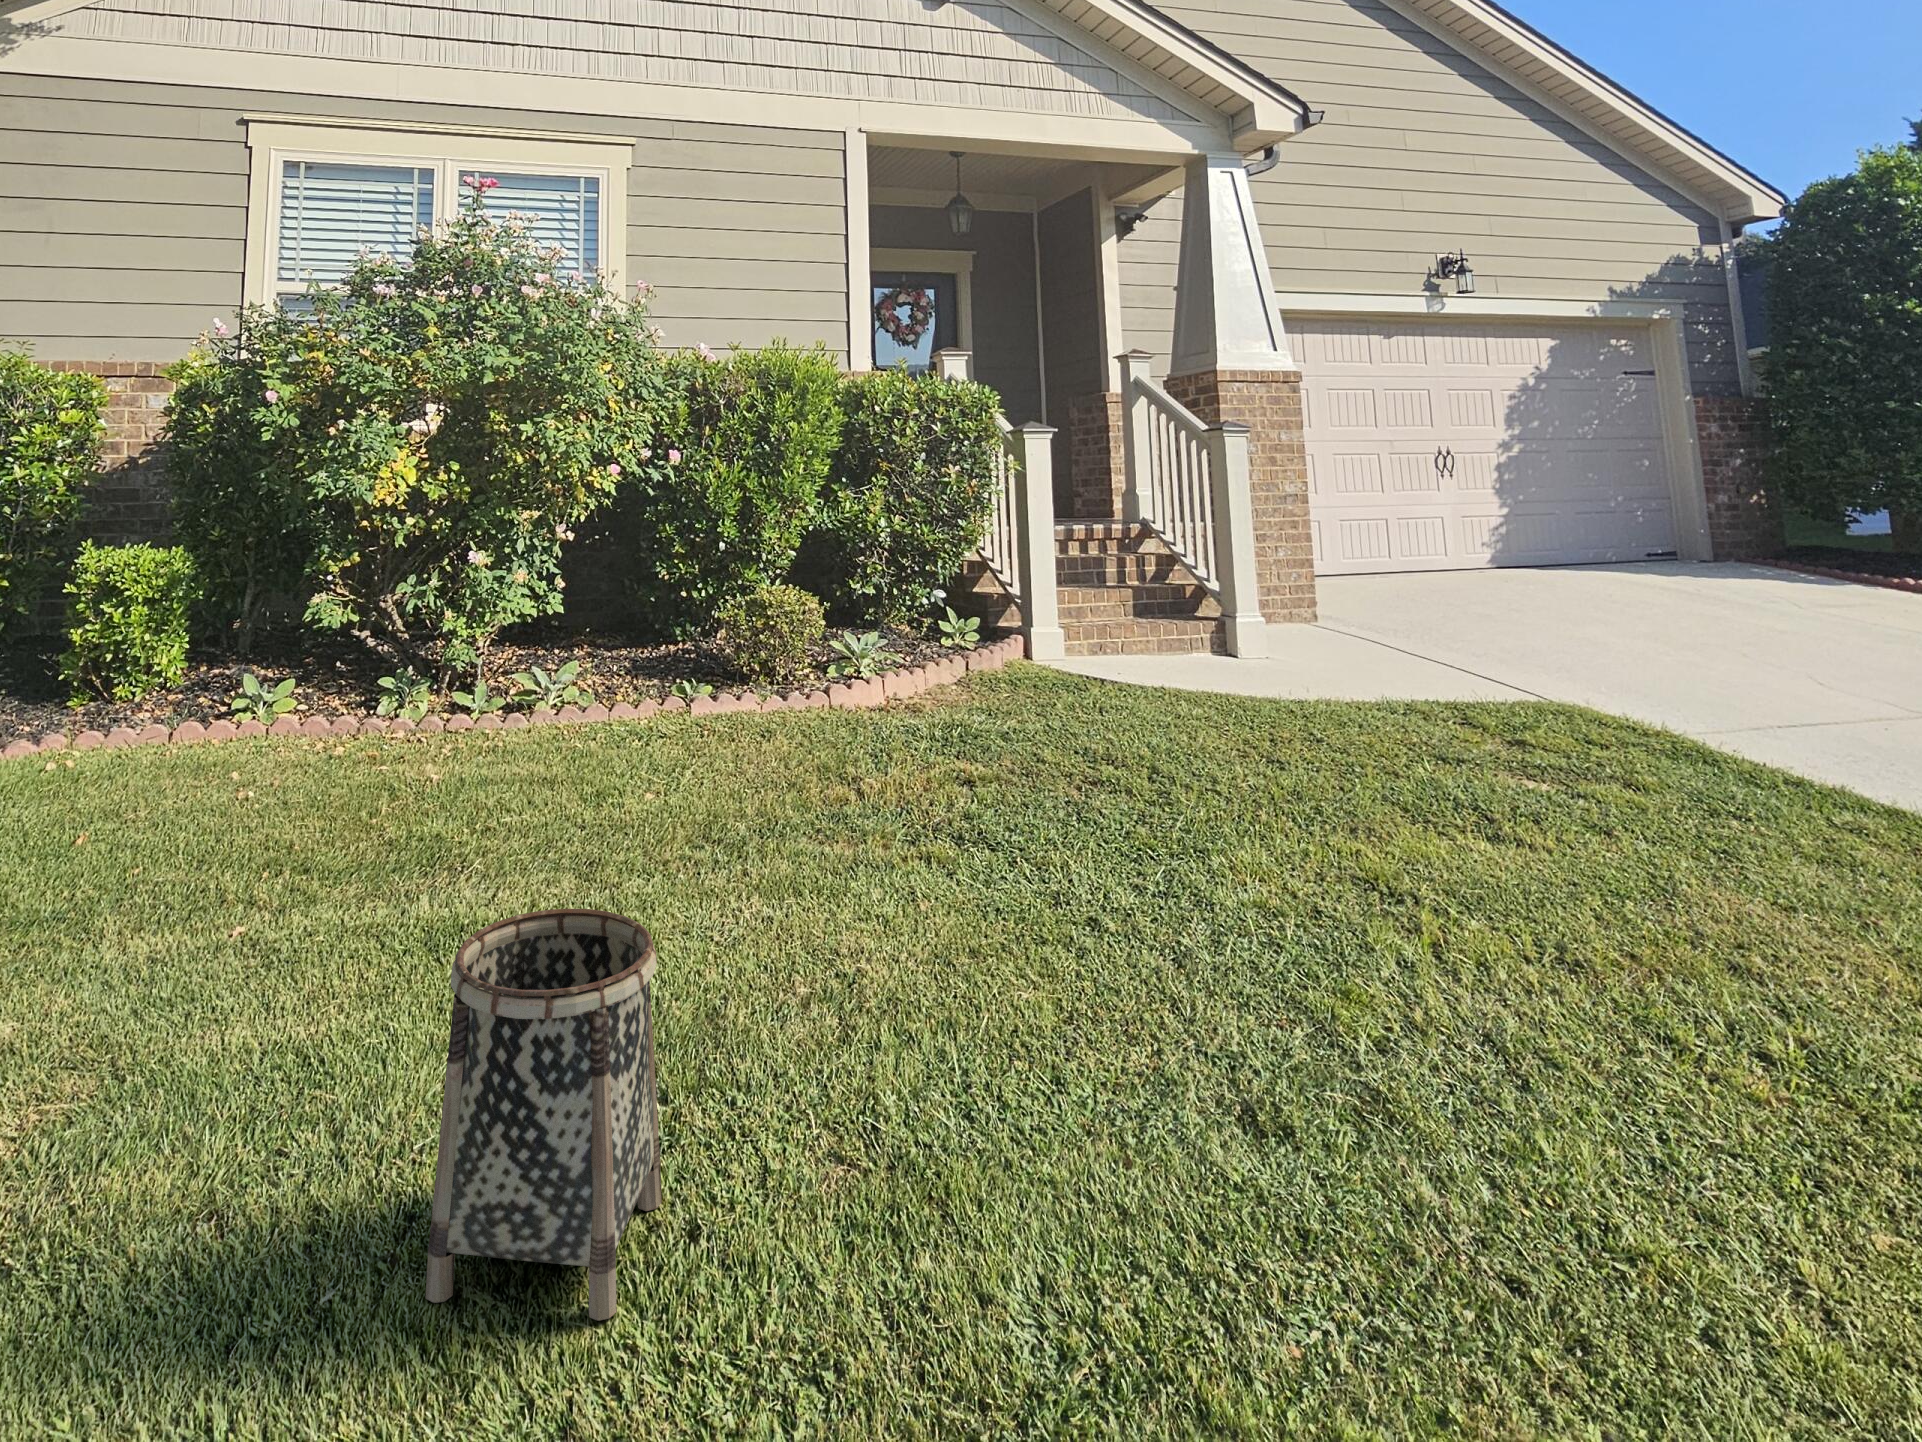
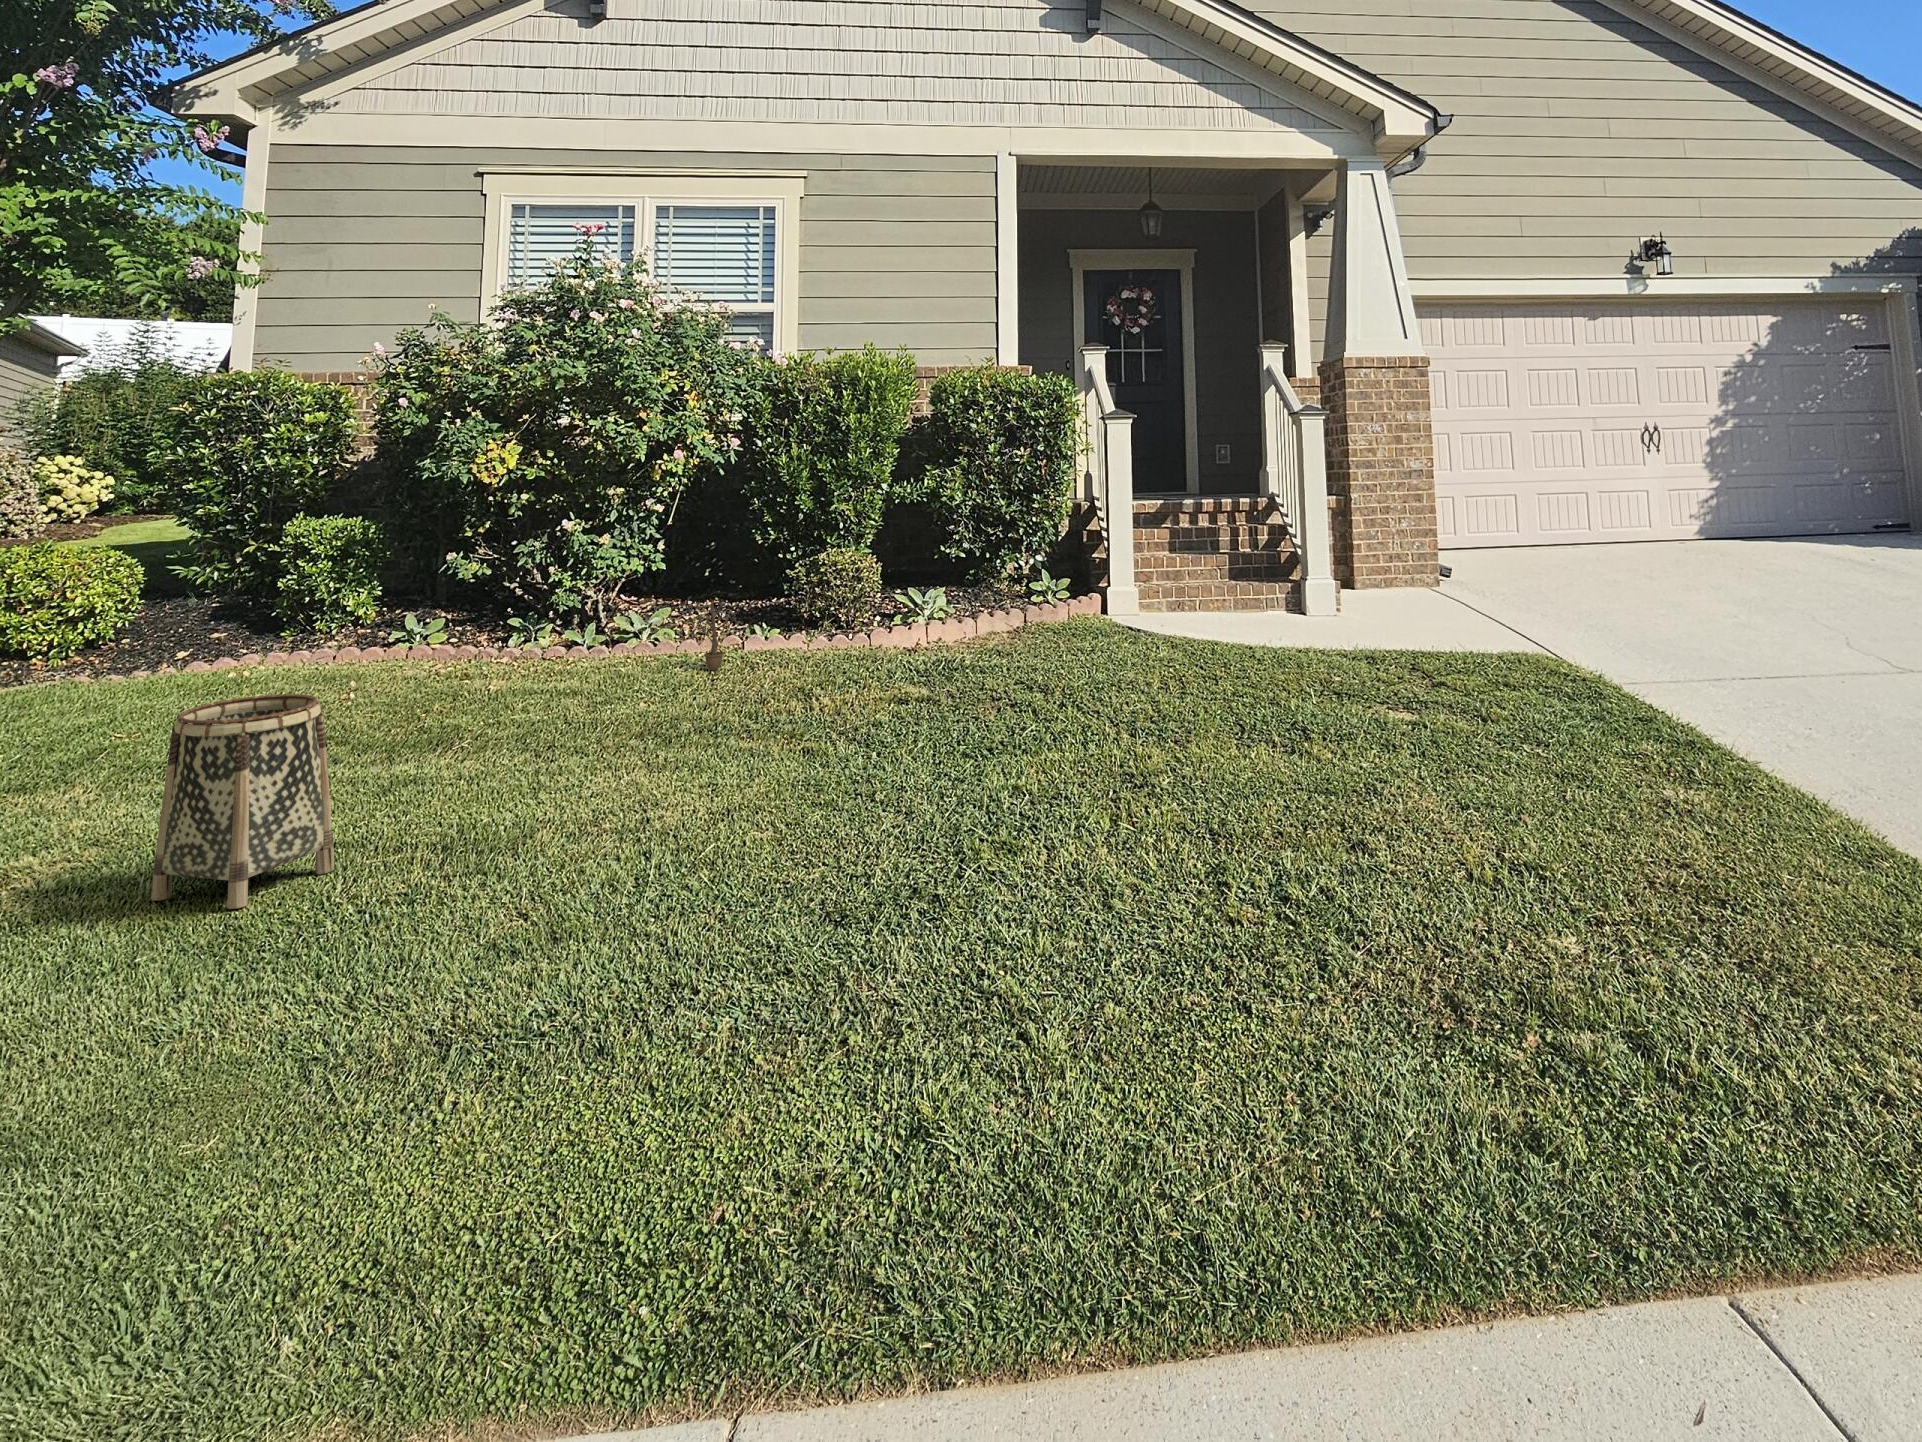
decorative plant: none [674,666,734,756] -> present [682,600,736,670]

